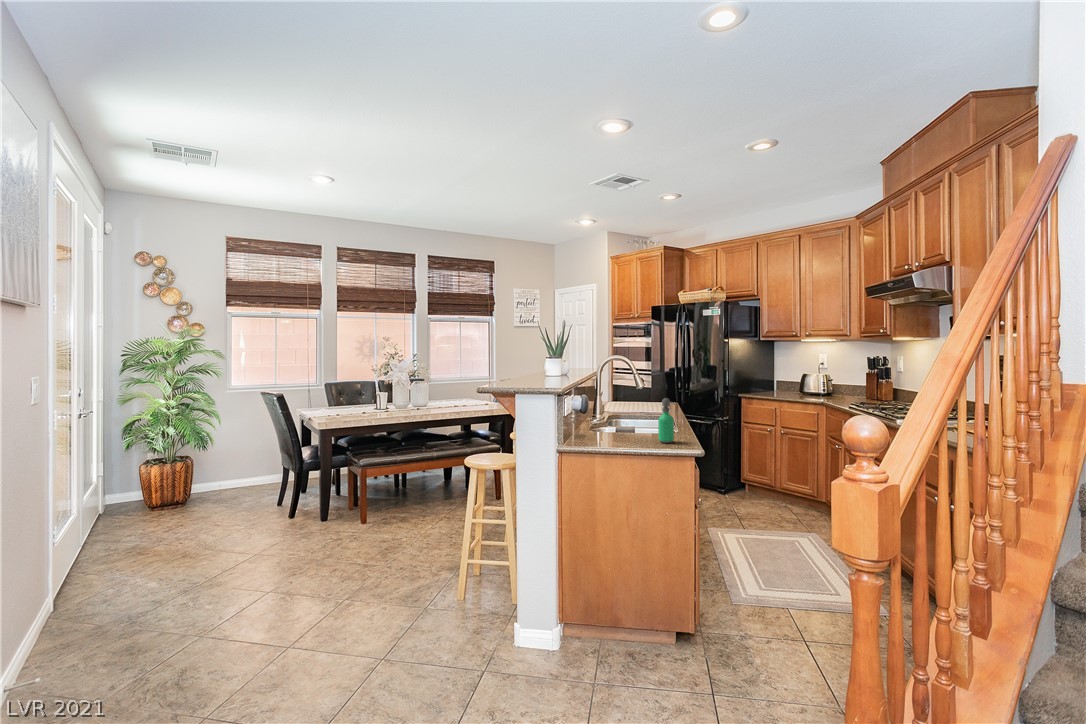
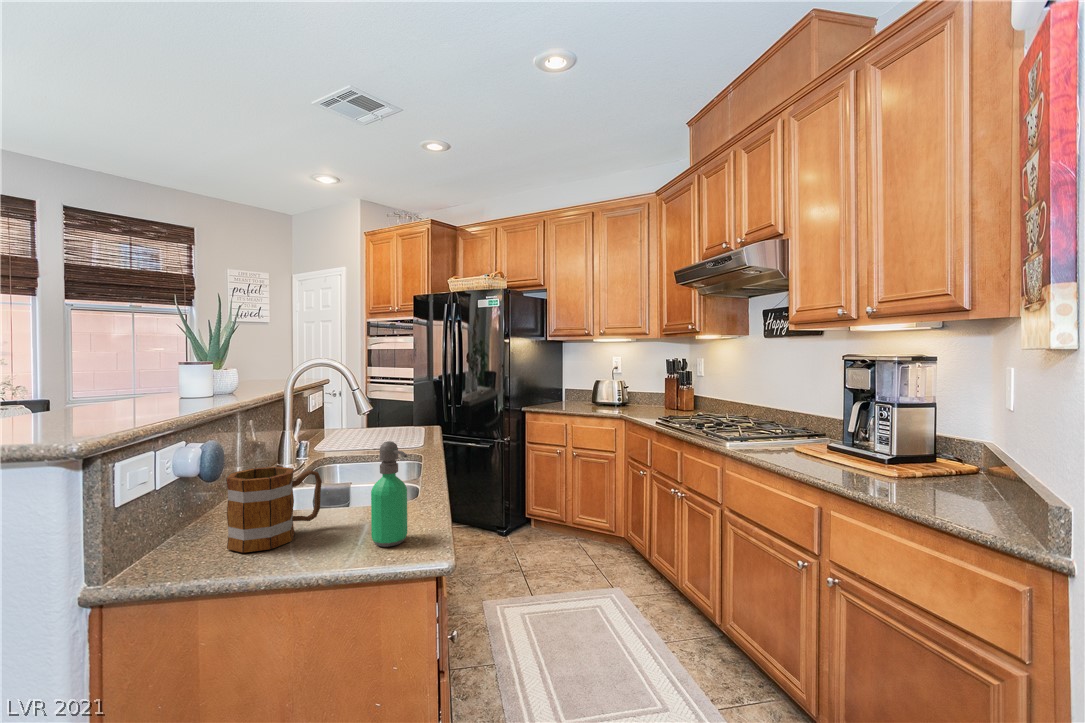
mug: none [599,409,633,441] -> present [226,467,322,553]

